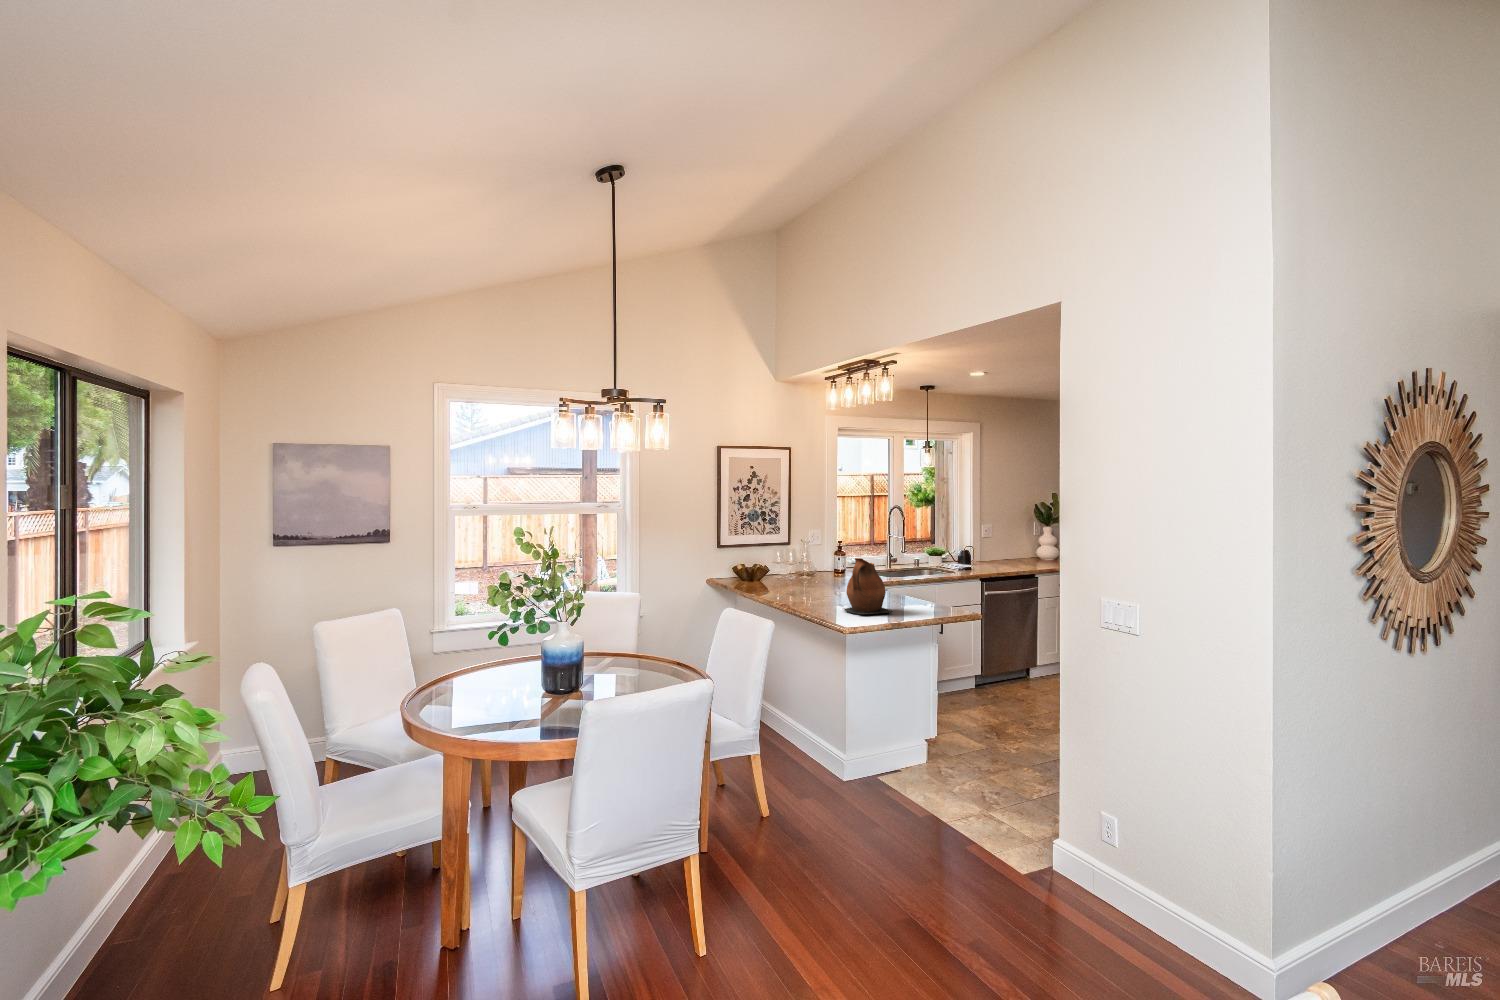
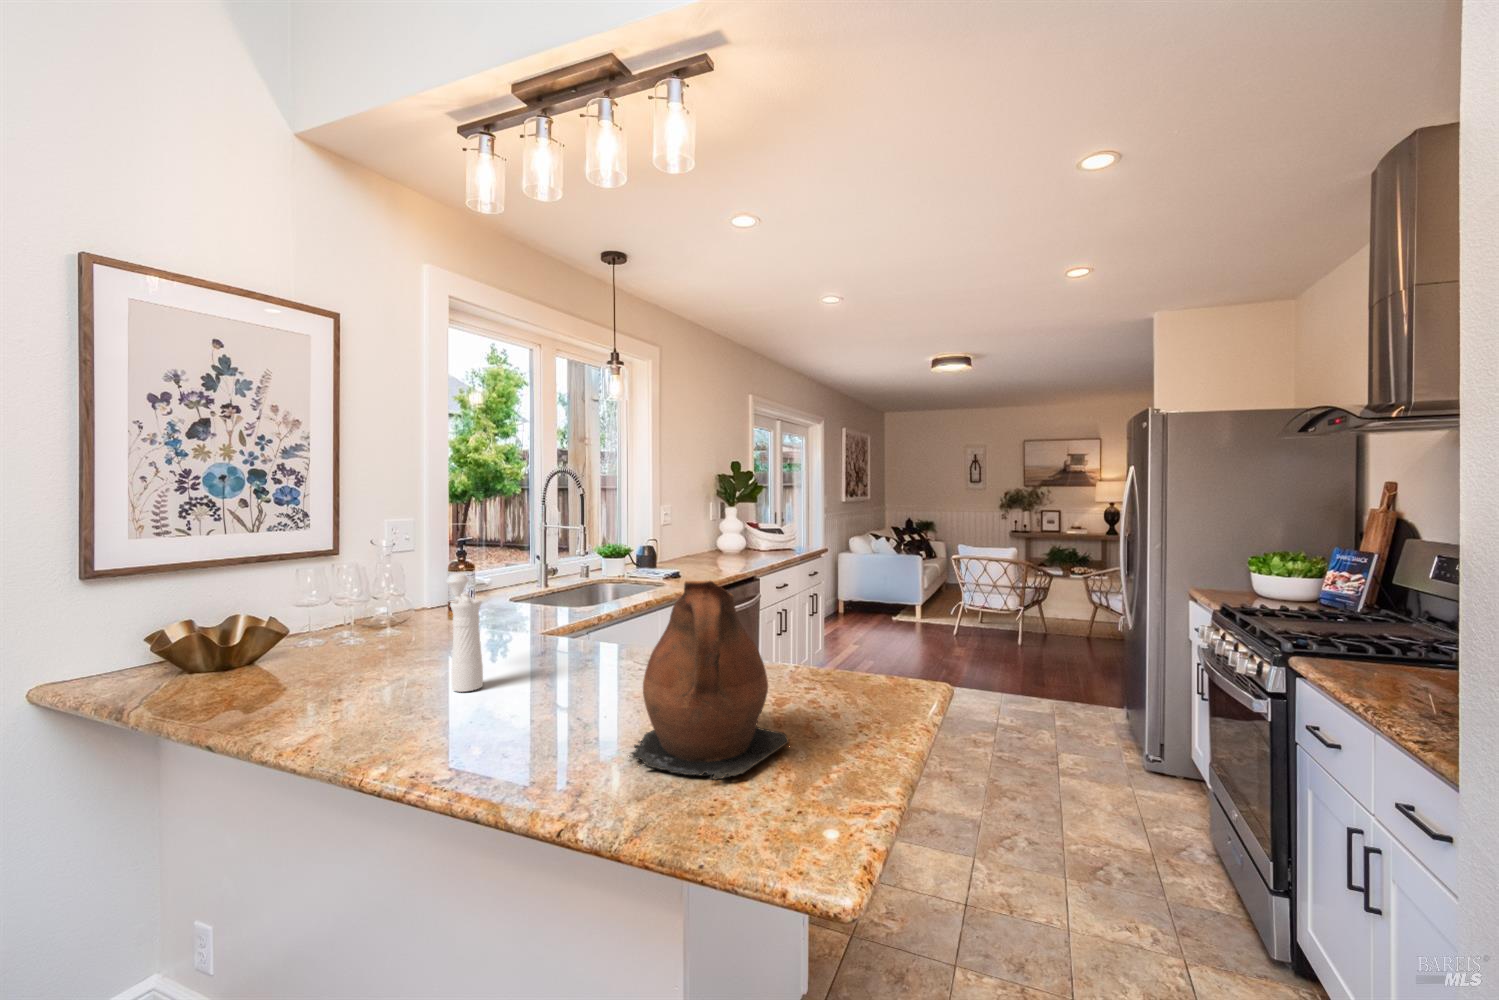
pepper mill: none [812,554,823,594] -> present [447,574,483,692]

